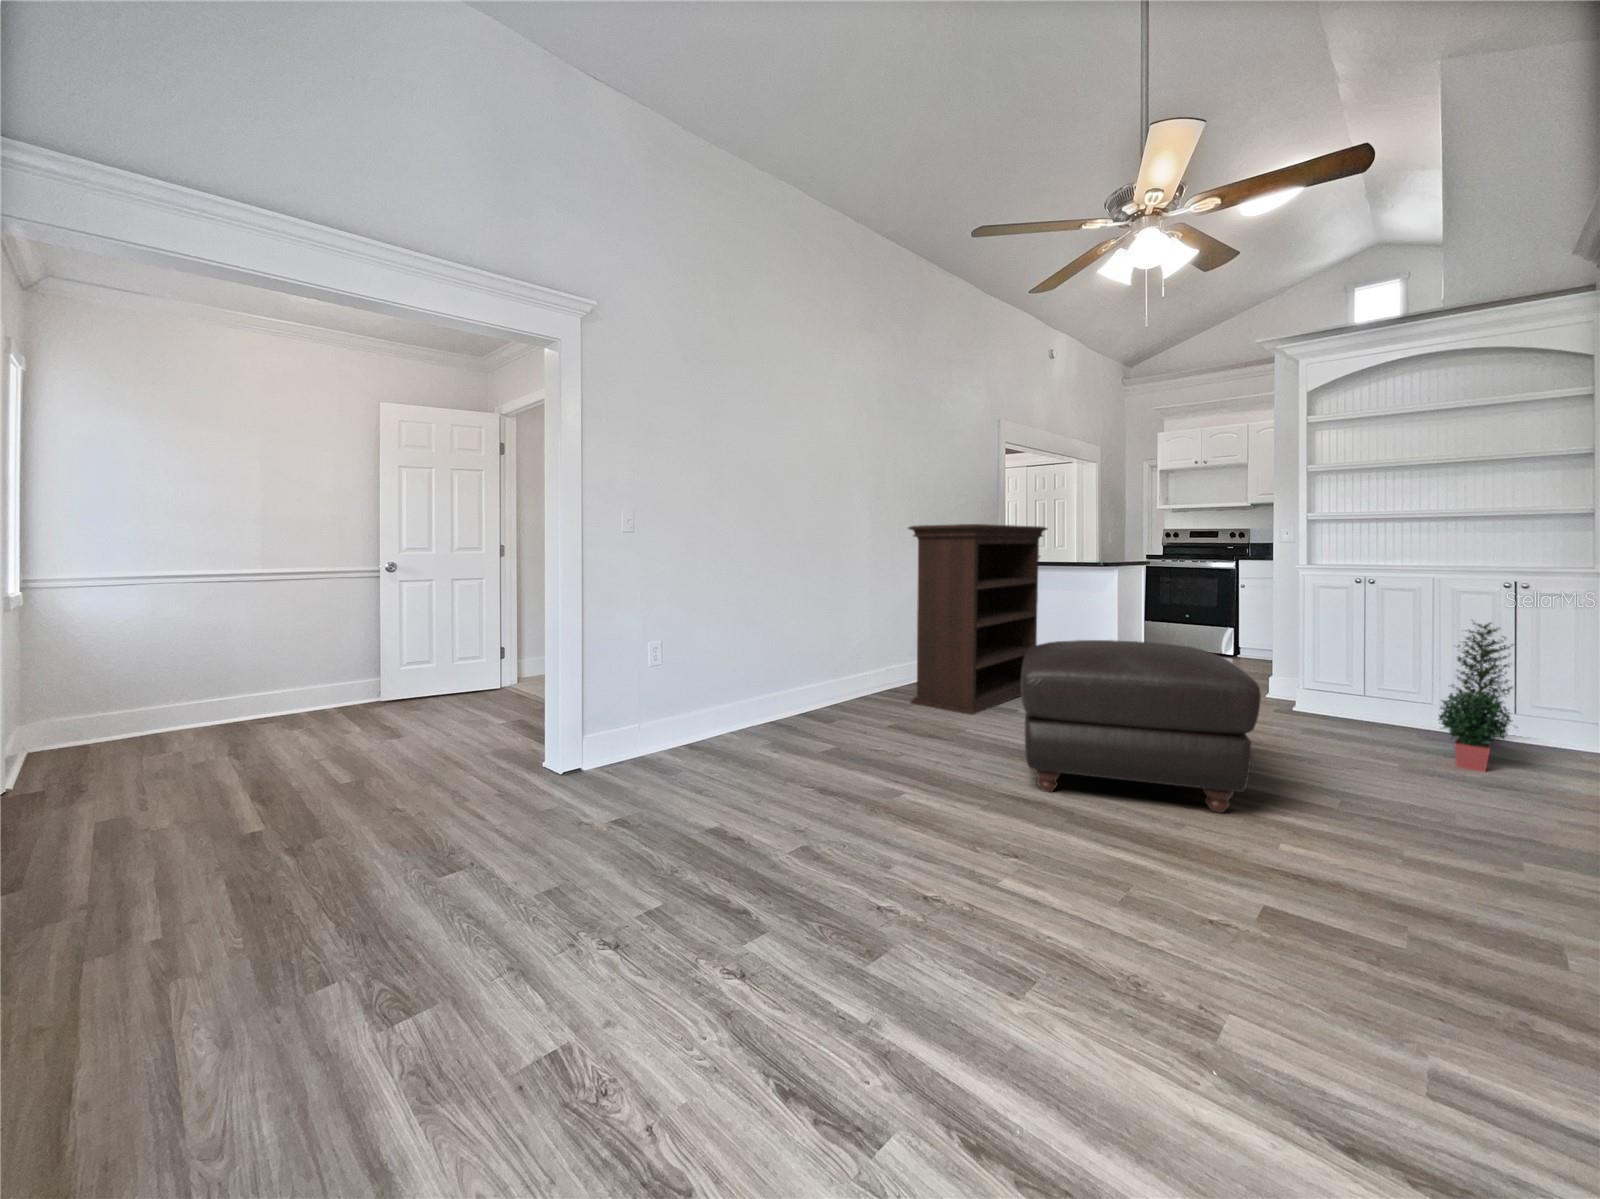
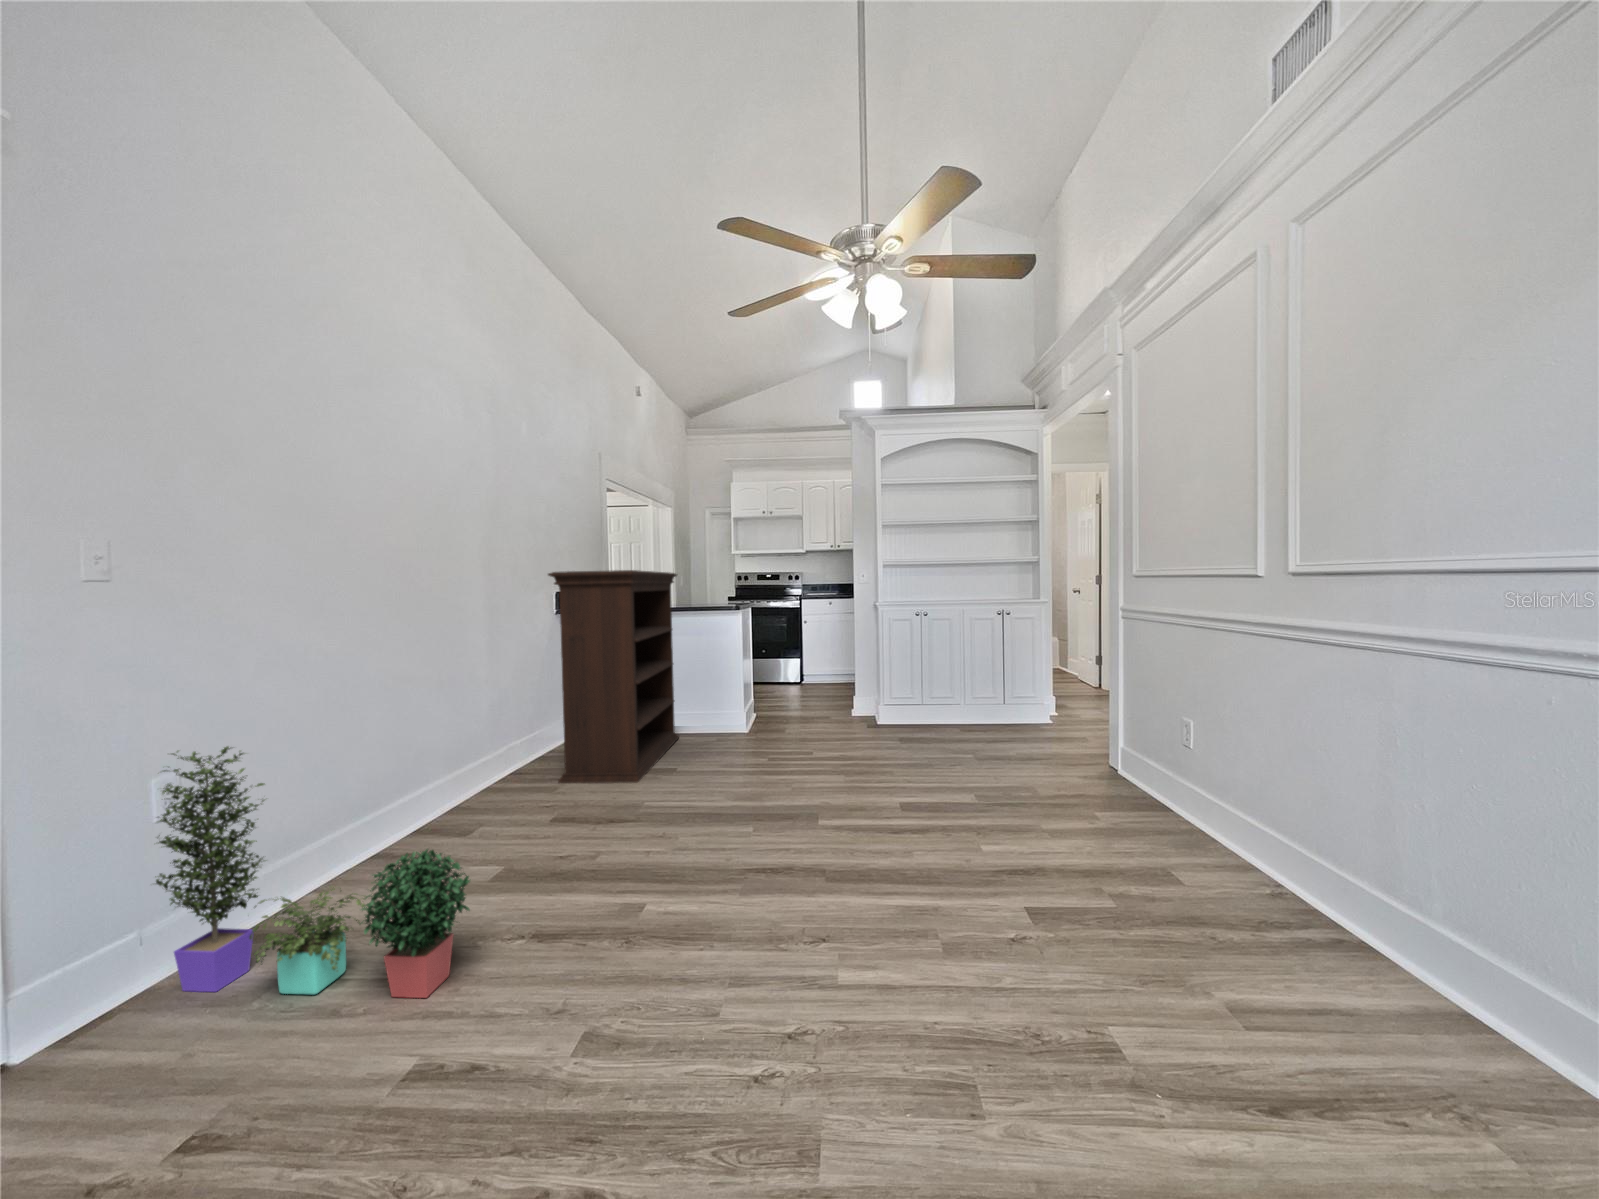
potted plant: present [1439,623,1513,772] -> present [156,746,470,998]
ottoman: present [1021,640,1261,813] -> none [720,682,946,852]

